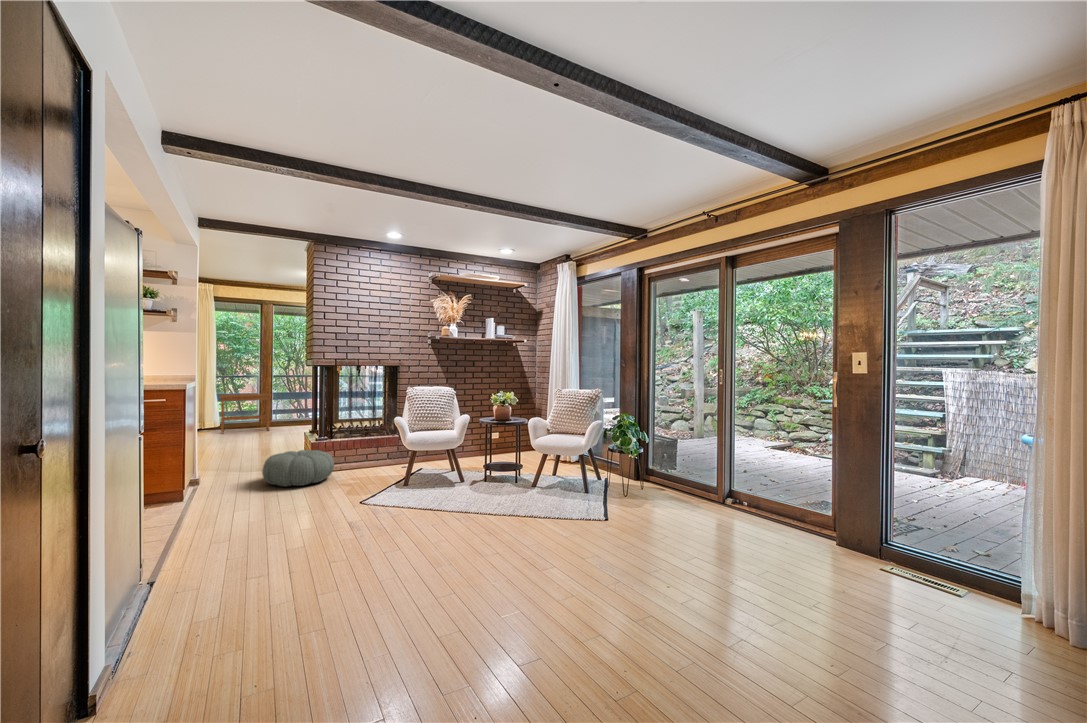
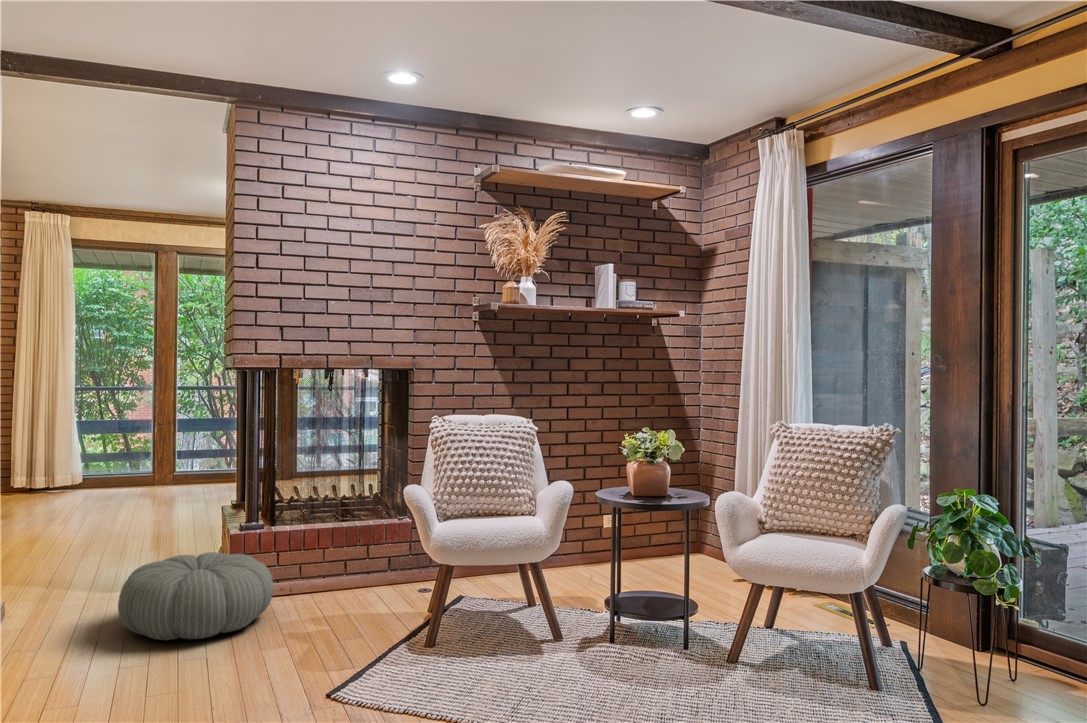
side table: present [219,394,271,434] -> none [86,419,180,495]

